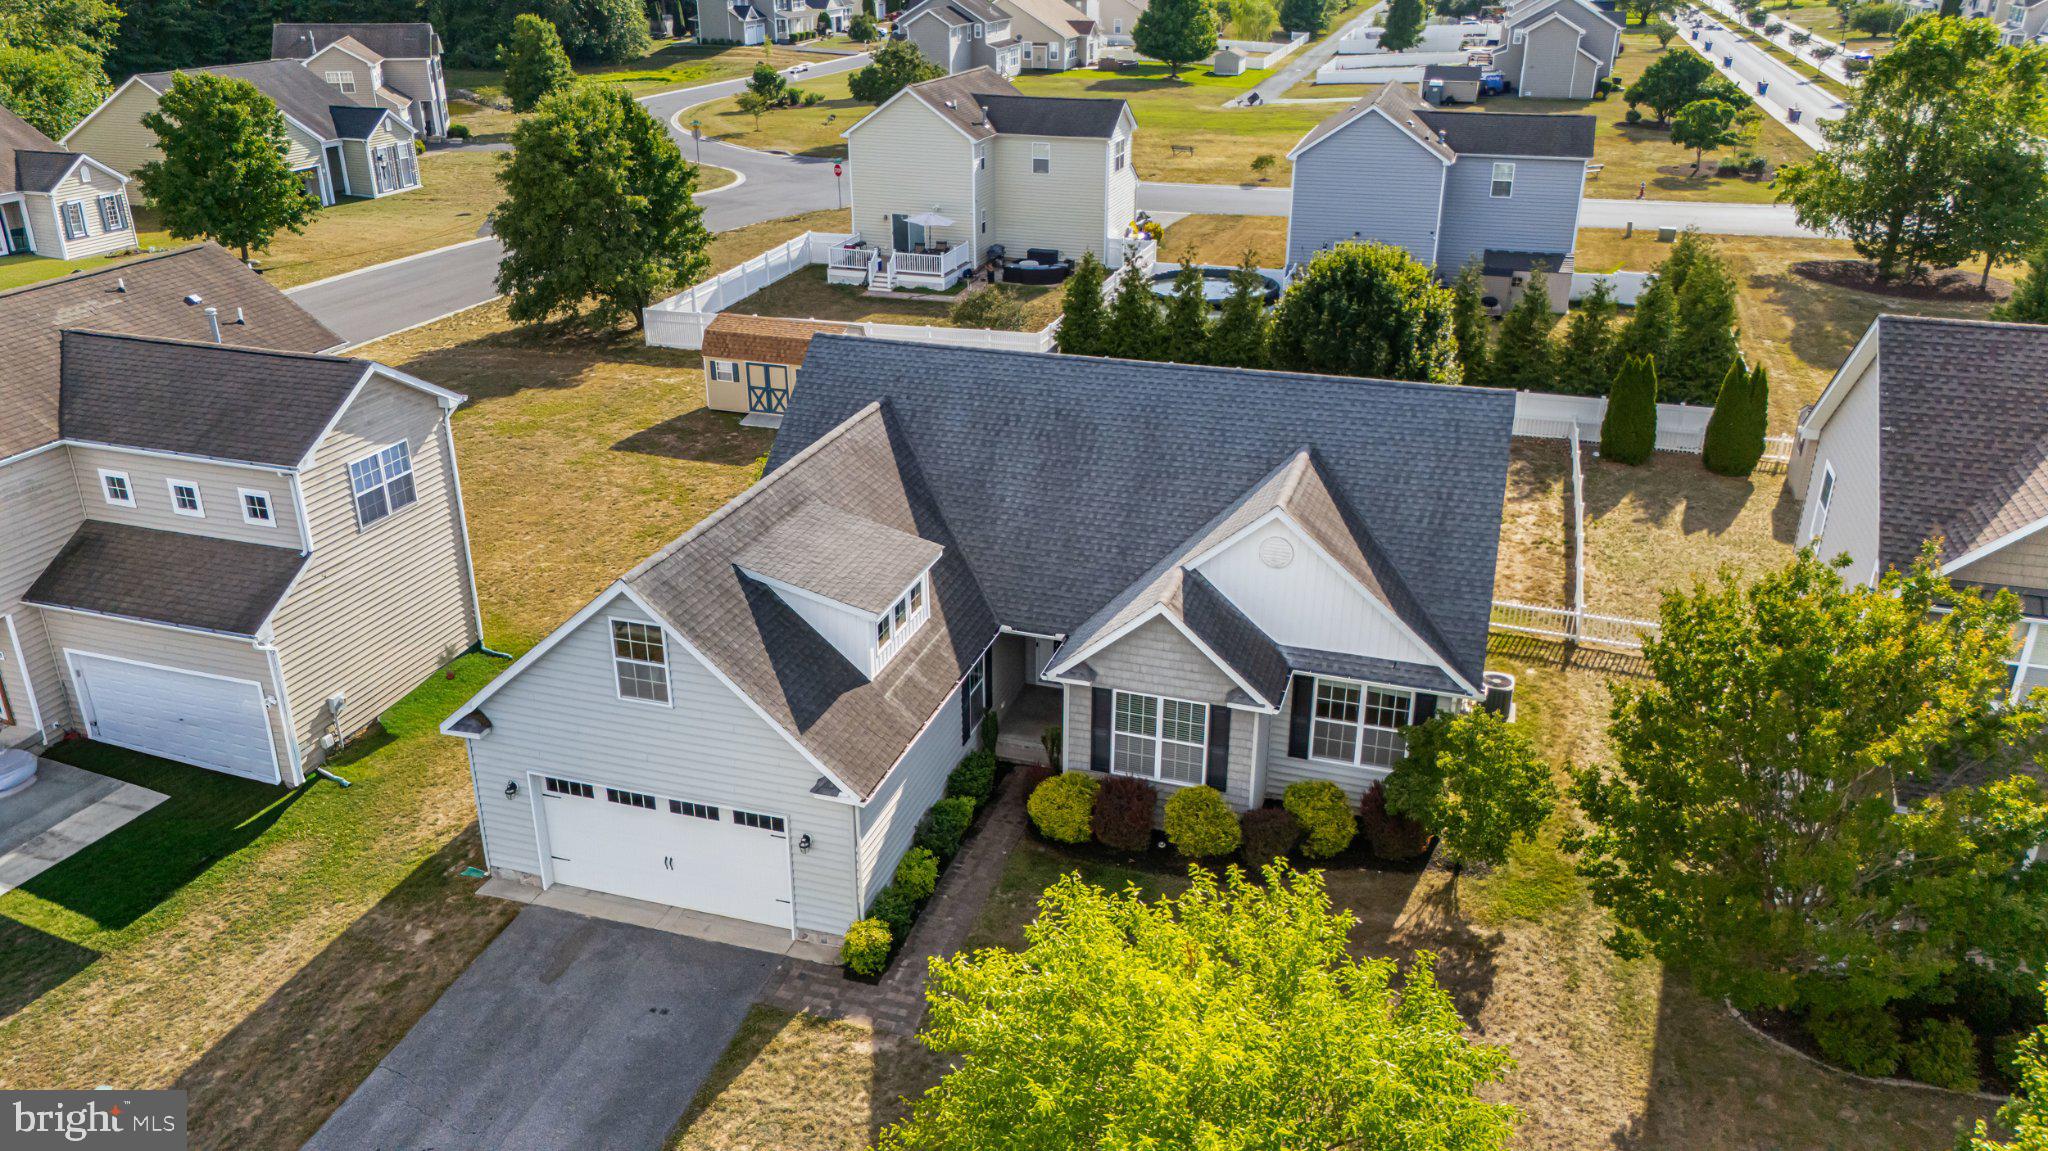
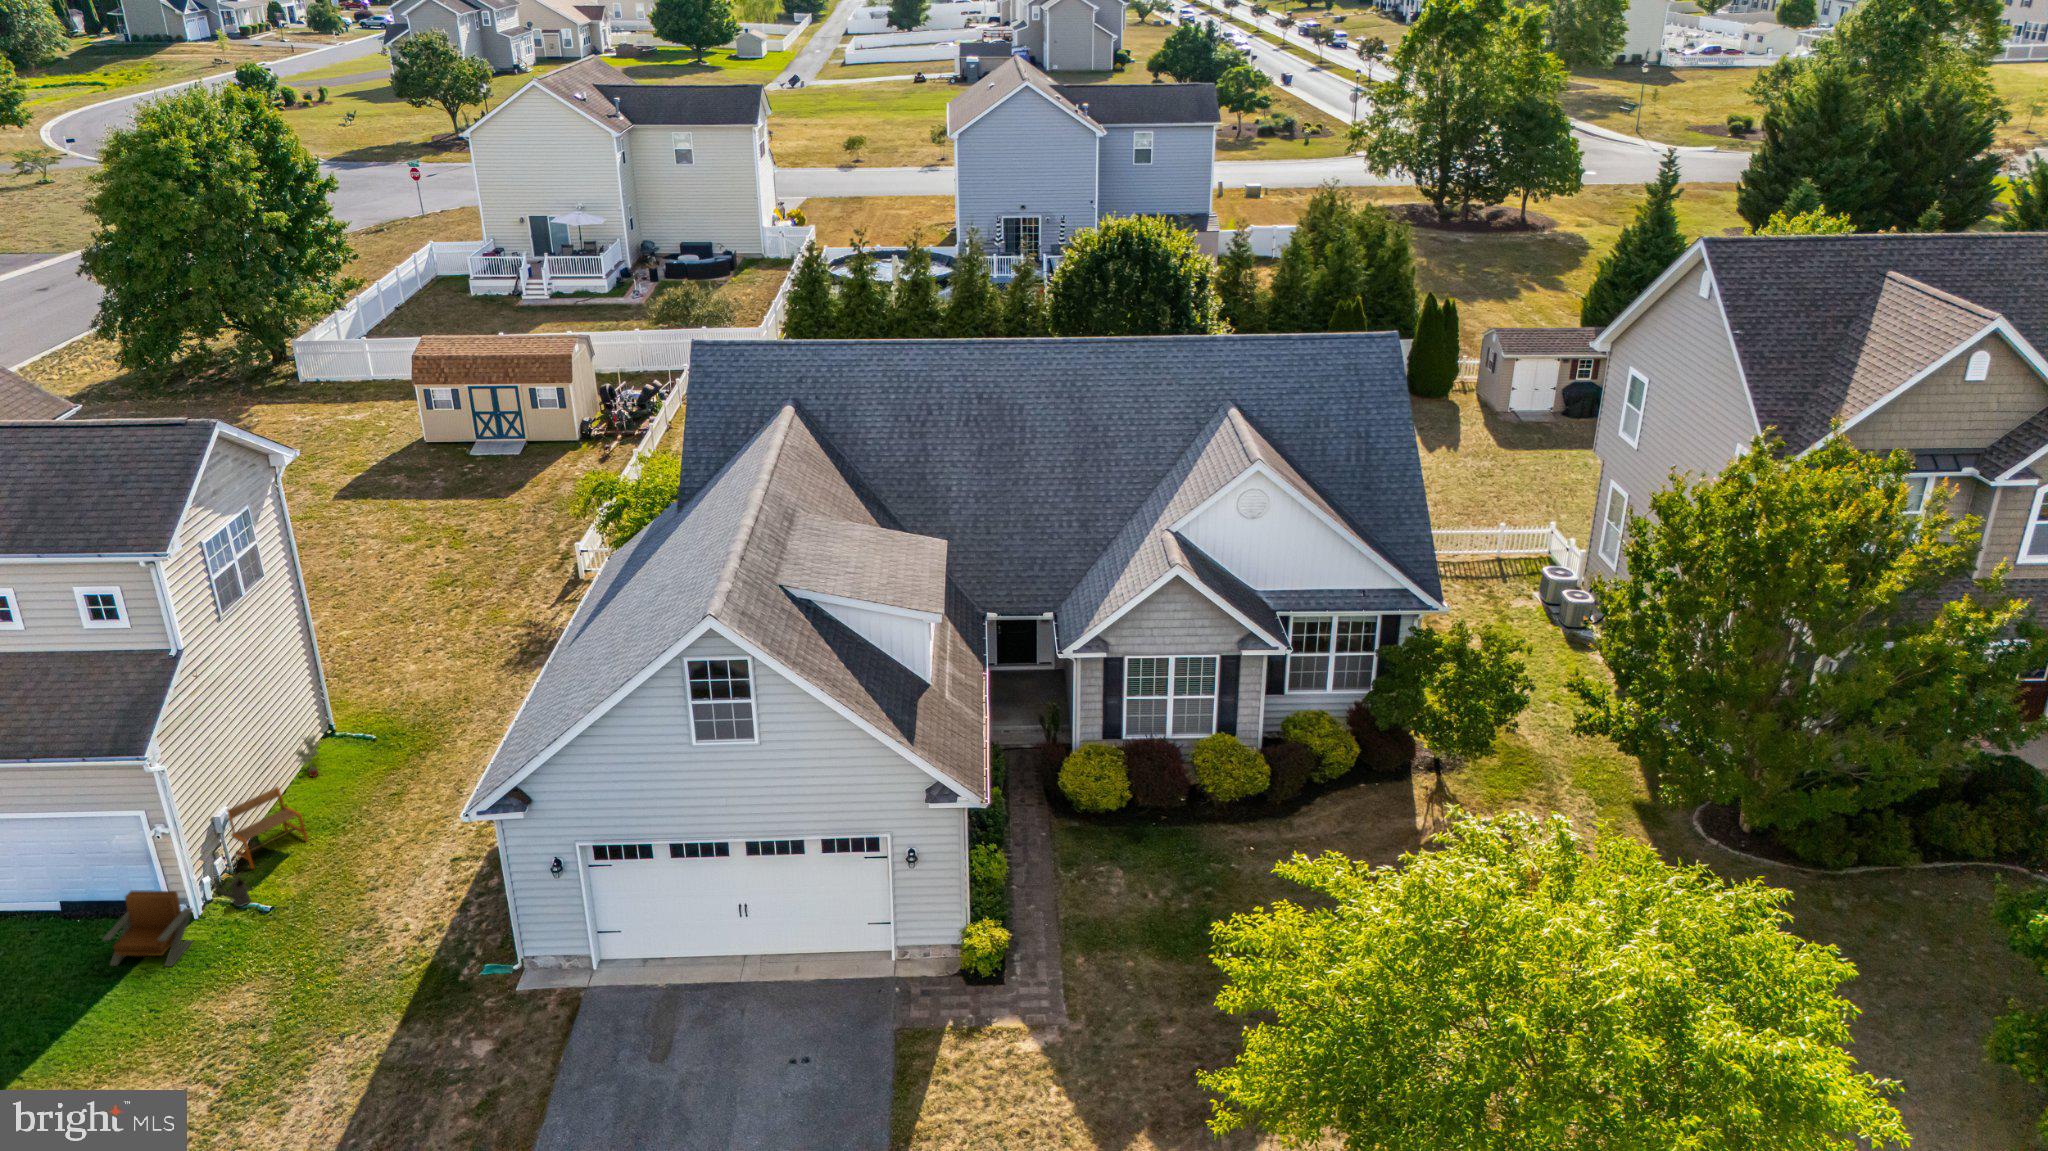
bench: none [347,681,413,746] -> present [227,787,308,869]
lounge chair: none [213,744,291,812] -> present [103,890,193,966]
watering can: none [313,749,345,775] -> present [211,876,251,907]

